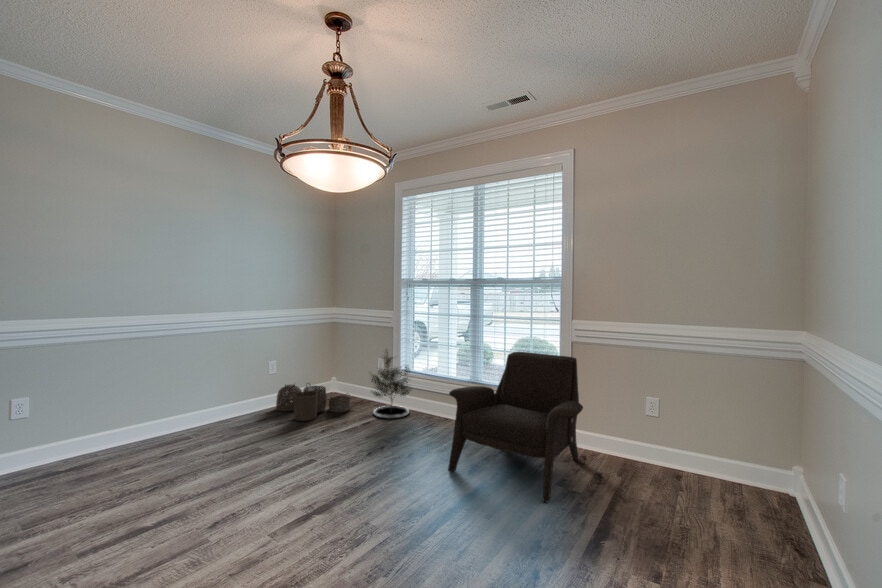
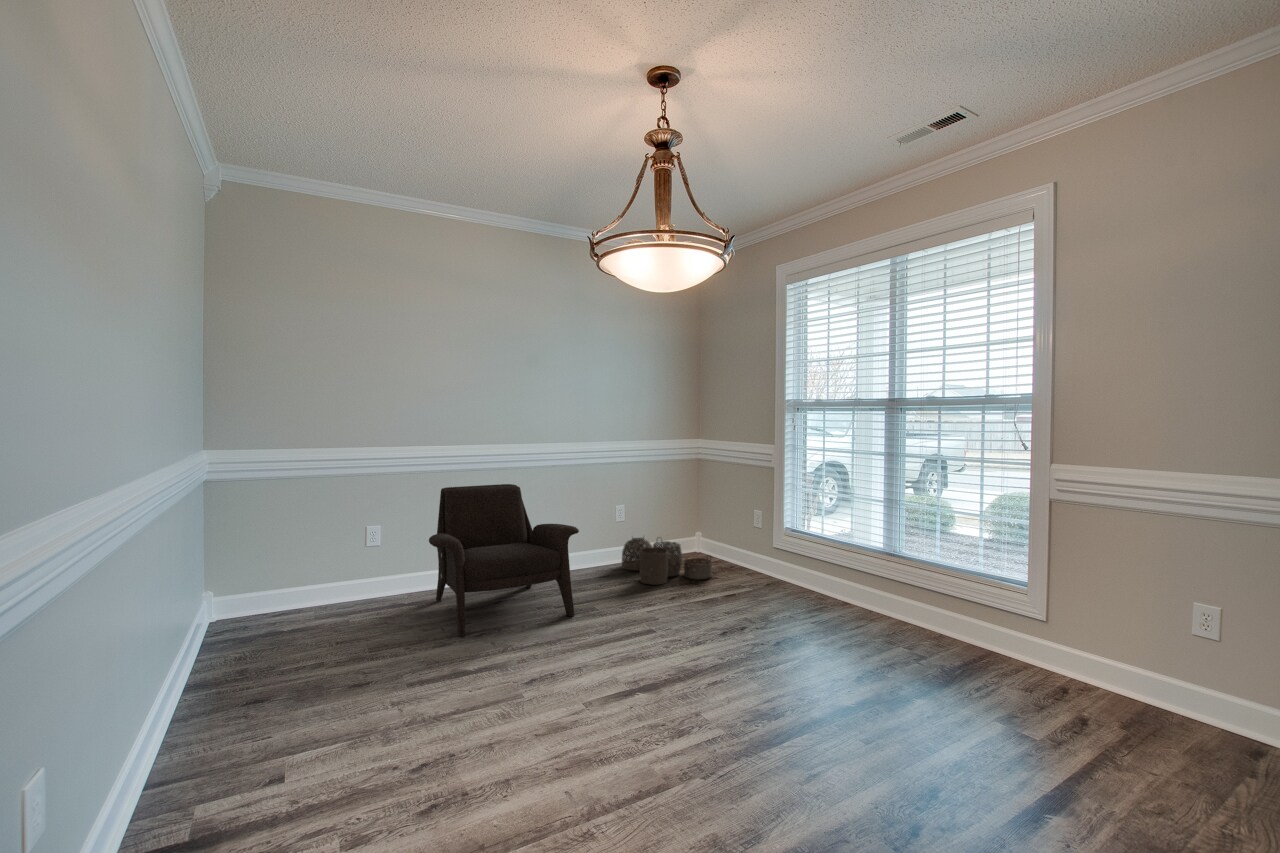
potted tree: present [372,352,412,419] -> none [732,497,798,596]
armchair: present [448,352,583,502] -> present [429,484,579,636]

